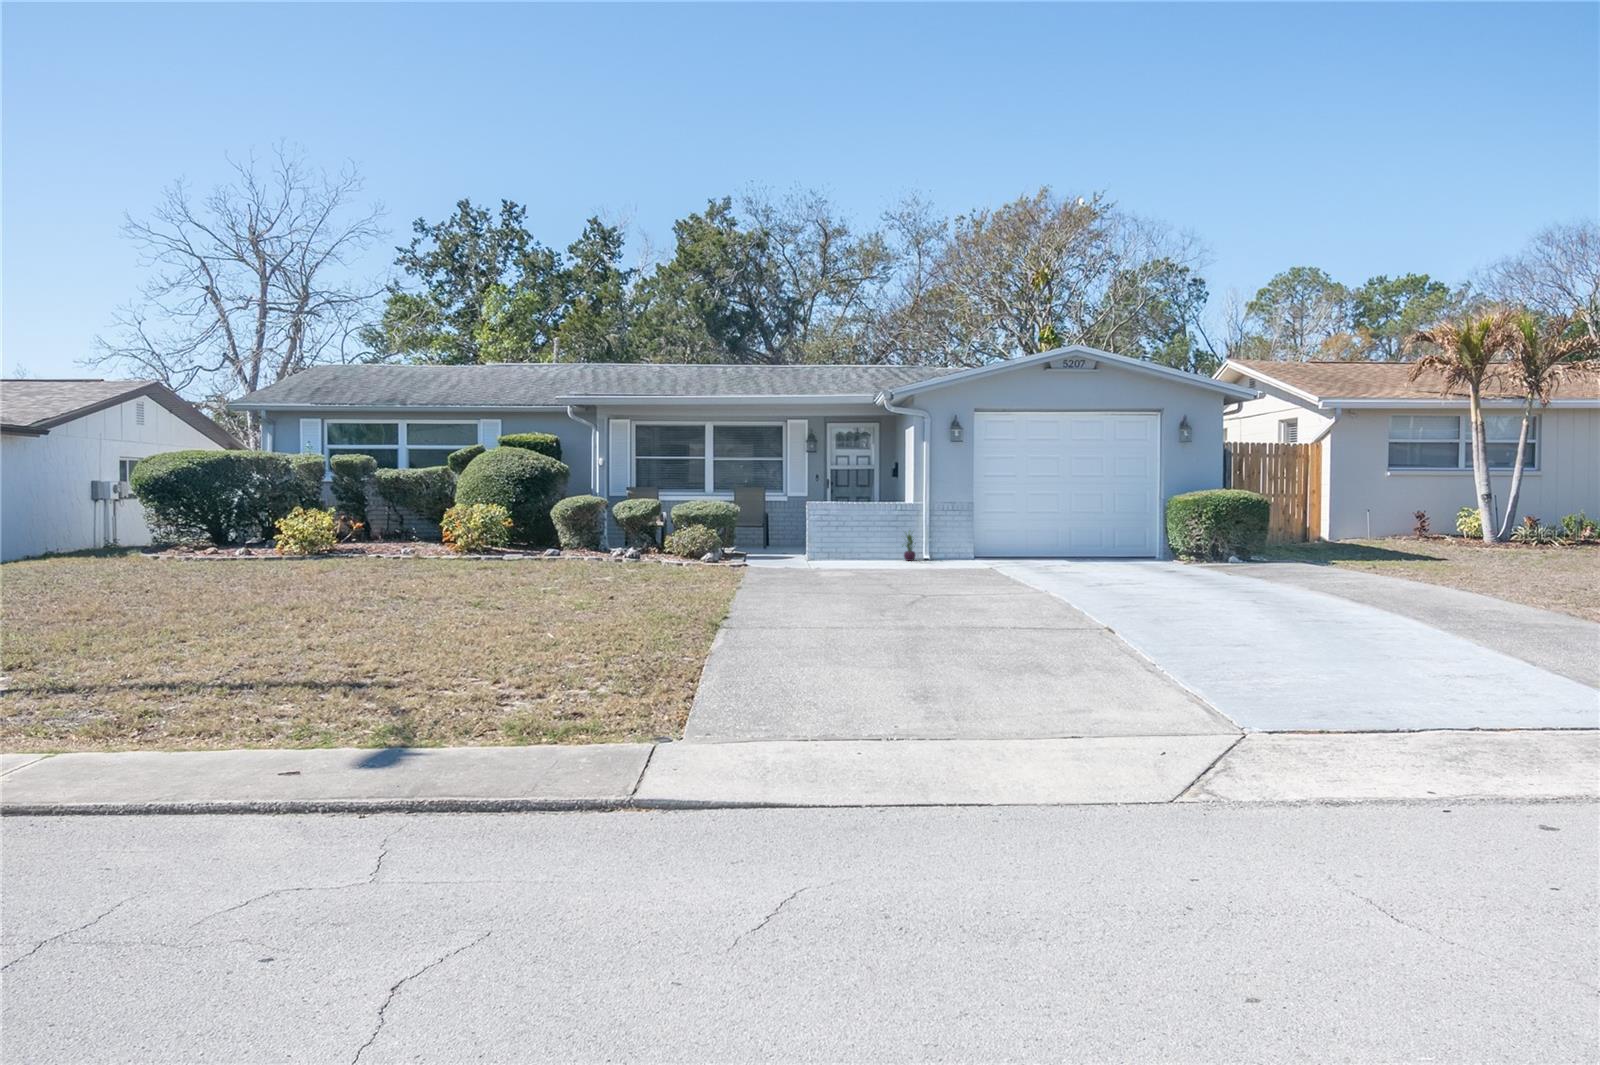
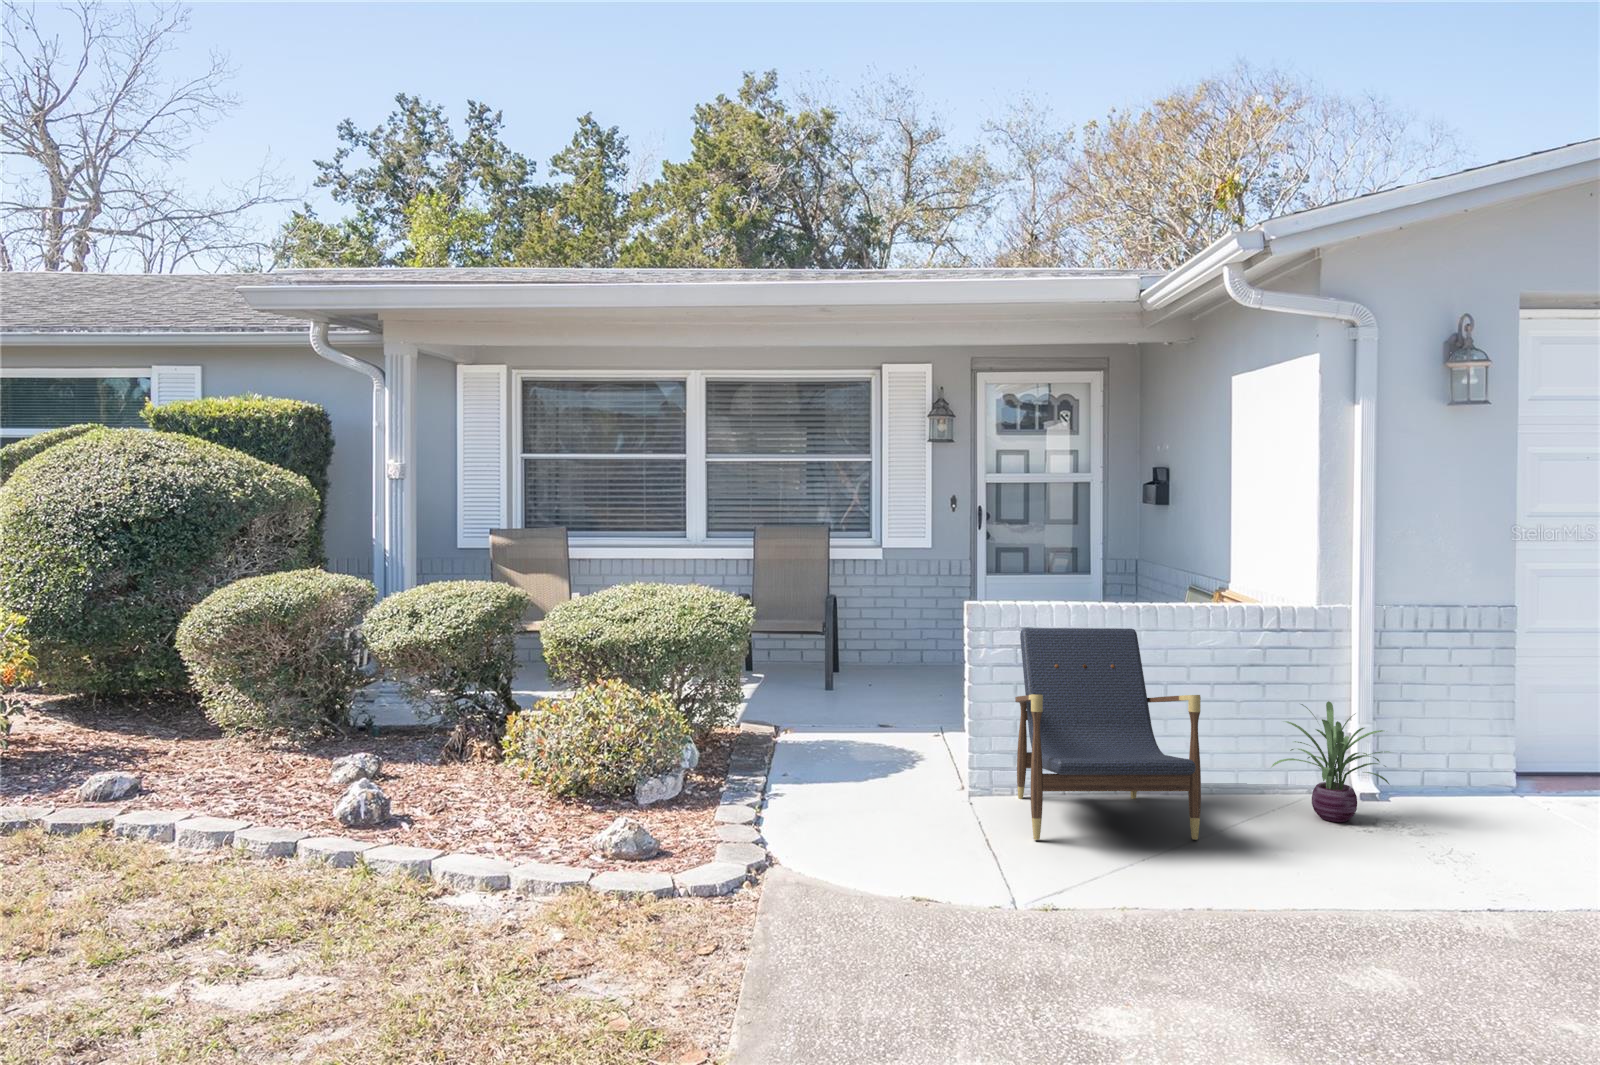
lounge chair: none [820,509,868,562] -> present [1015,628,1201,840]

